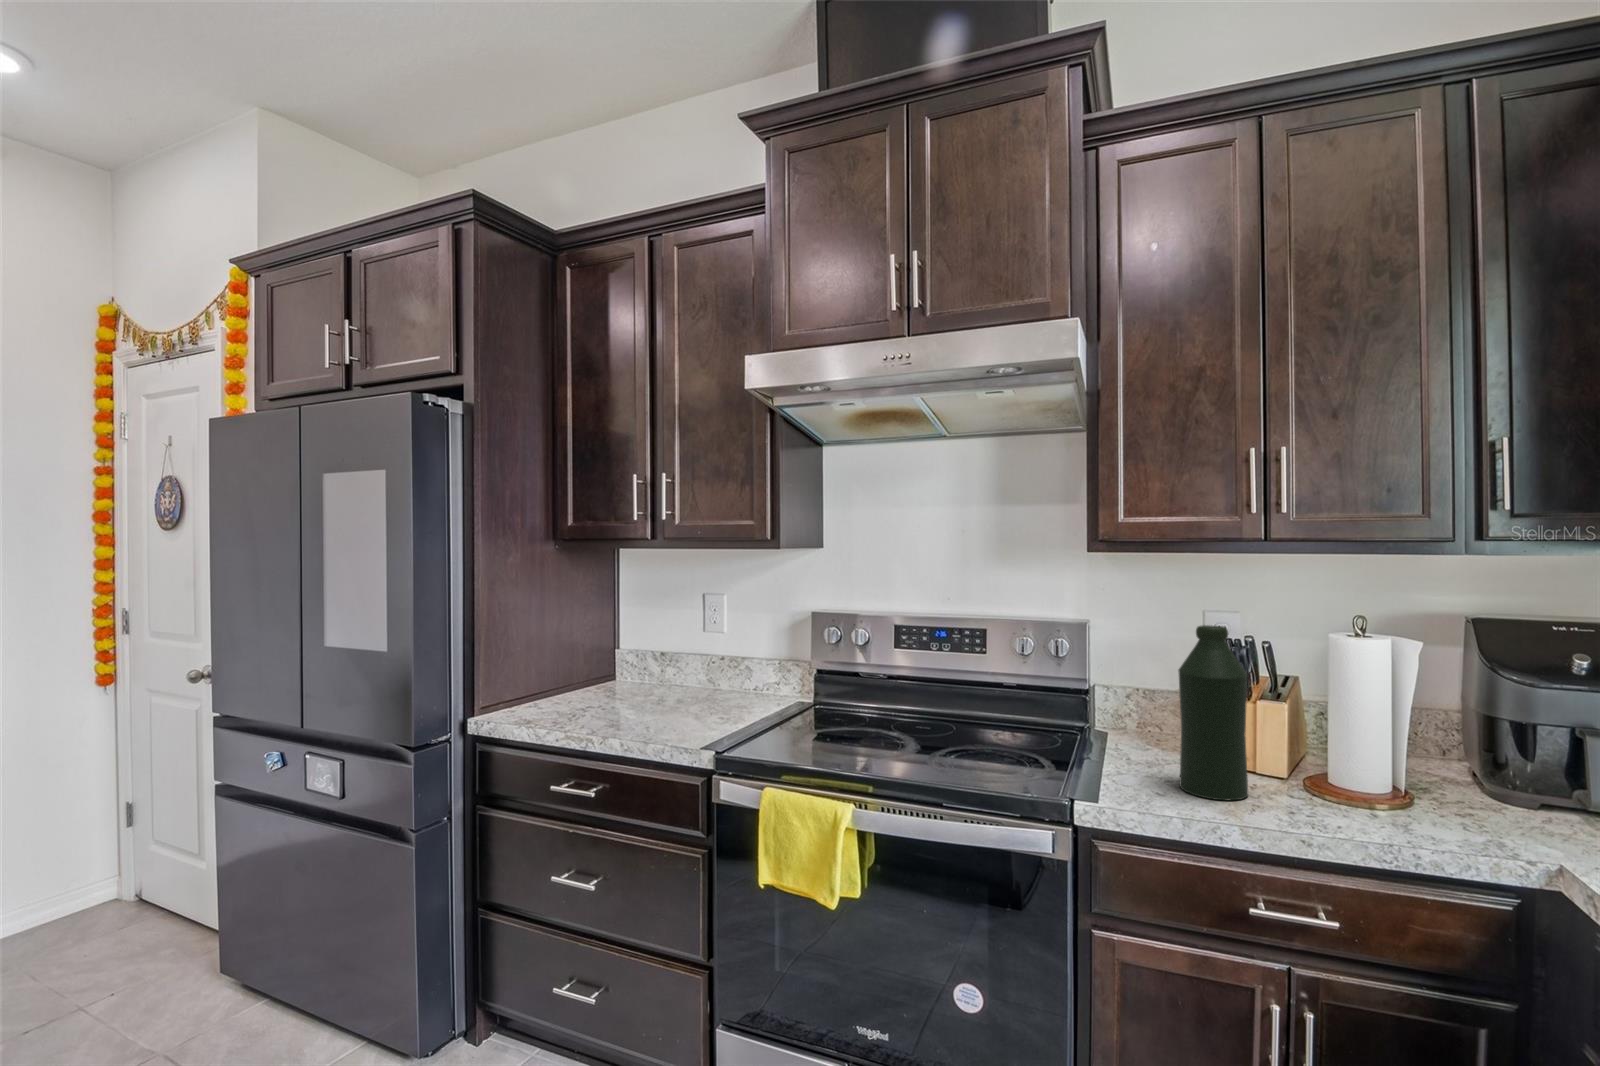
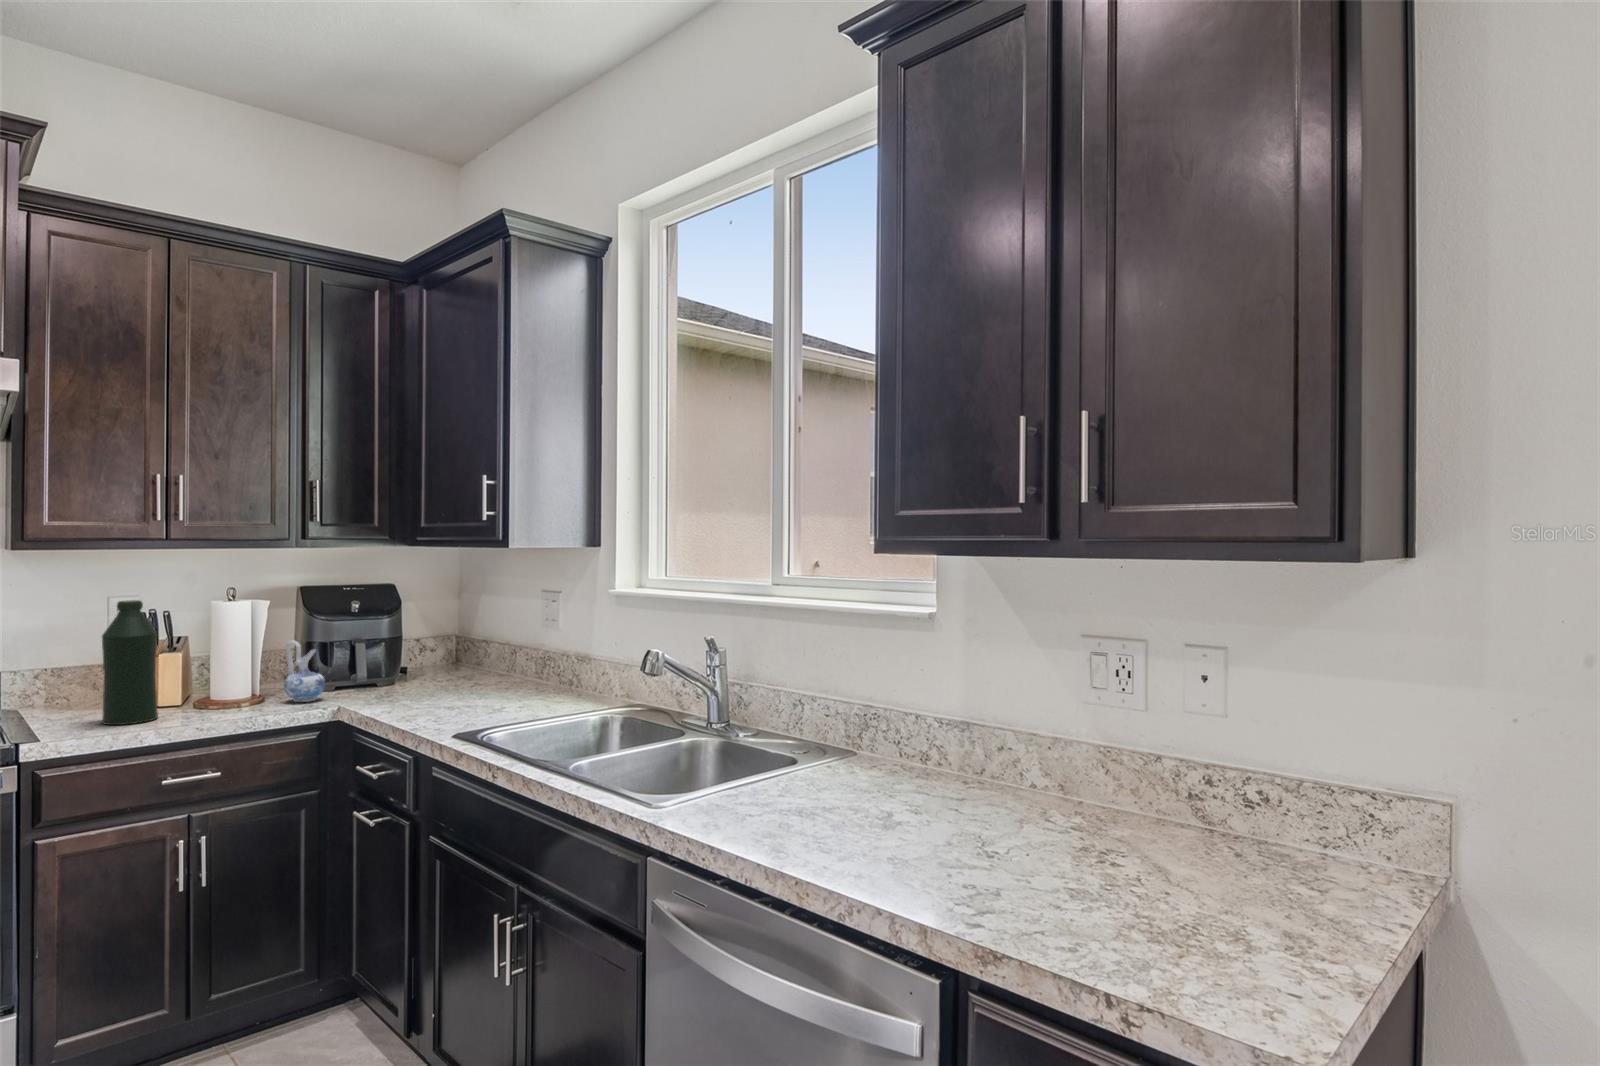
ceramic pitcher: none [1449,715,1532,829] -> present [284,640,325,702]

